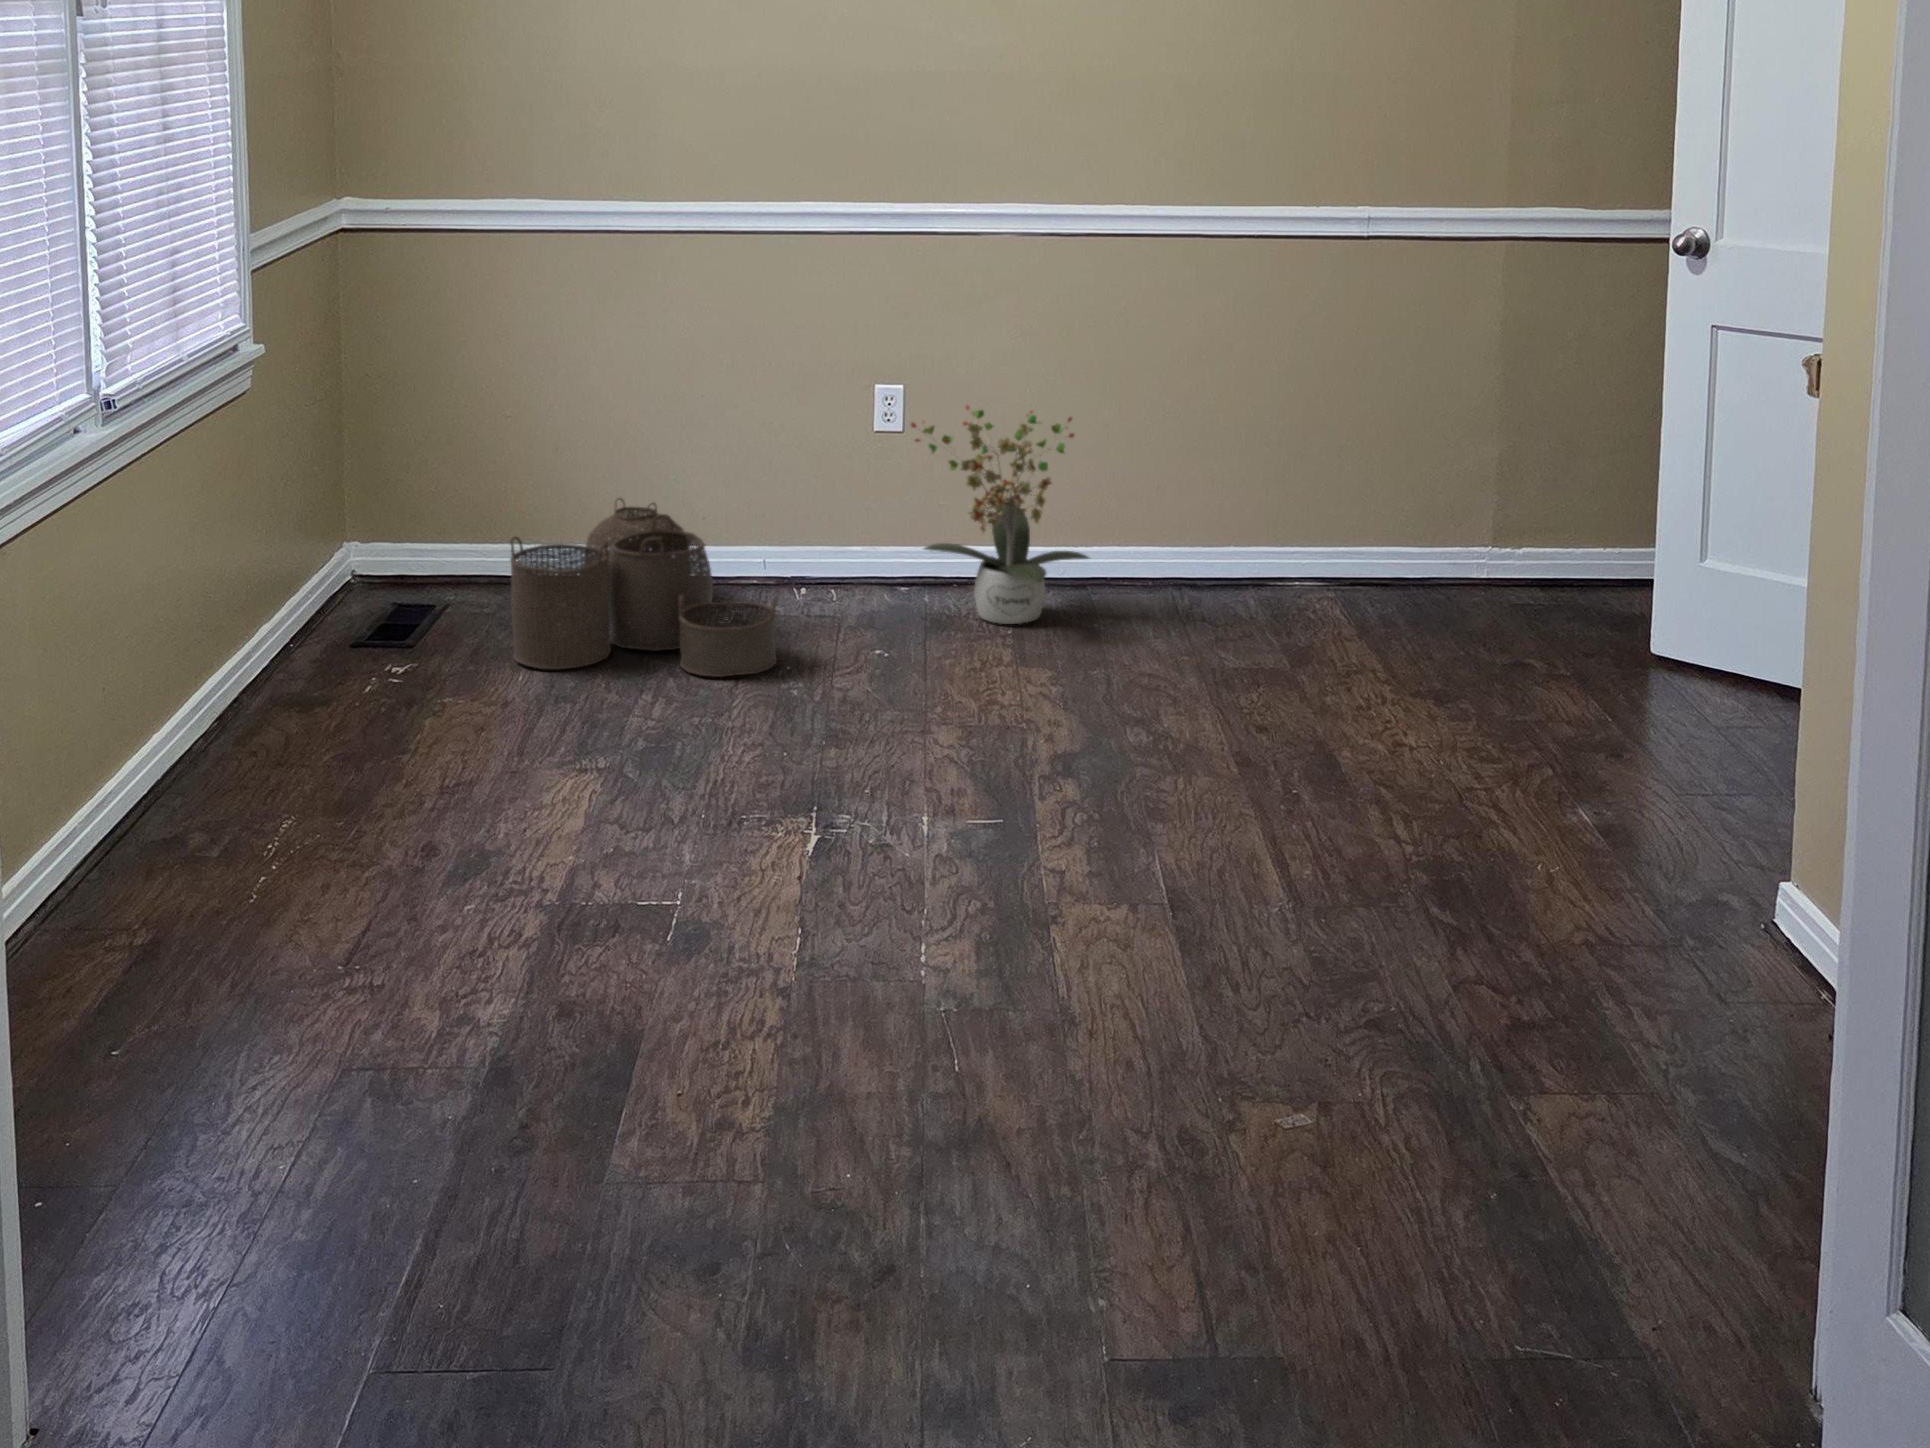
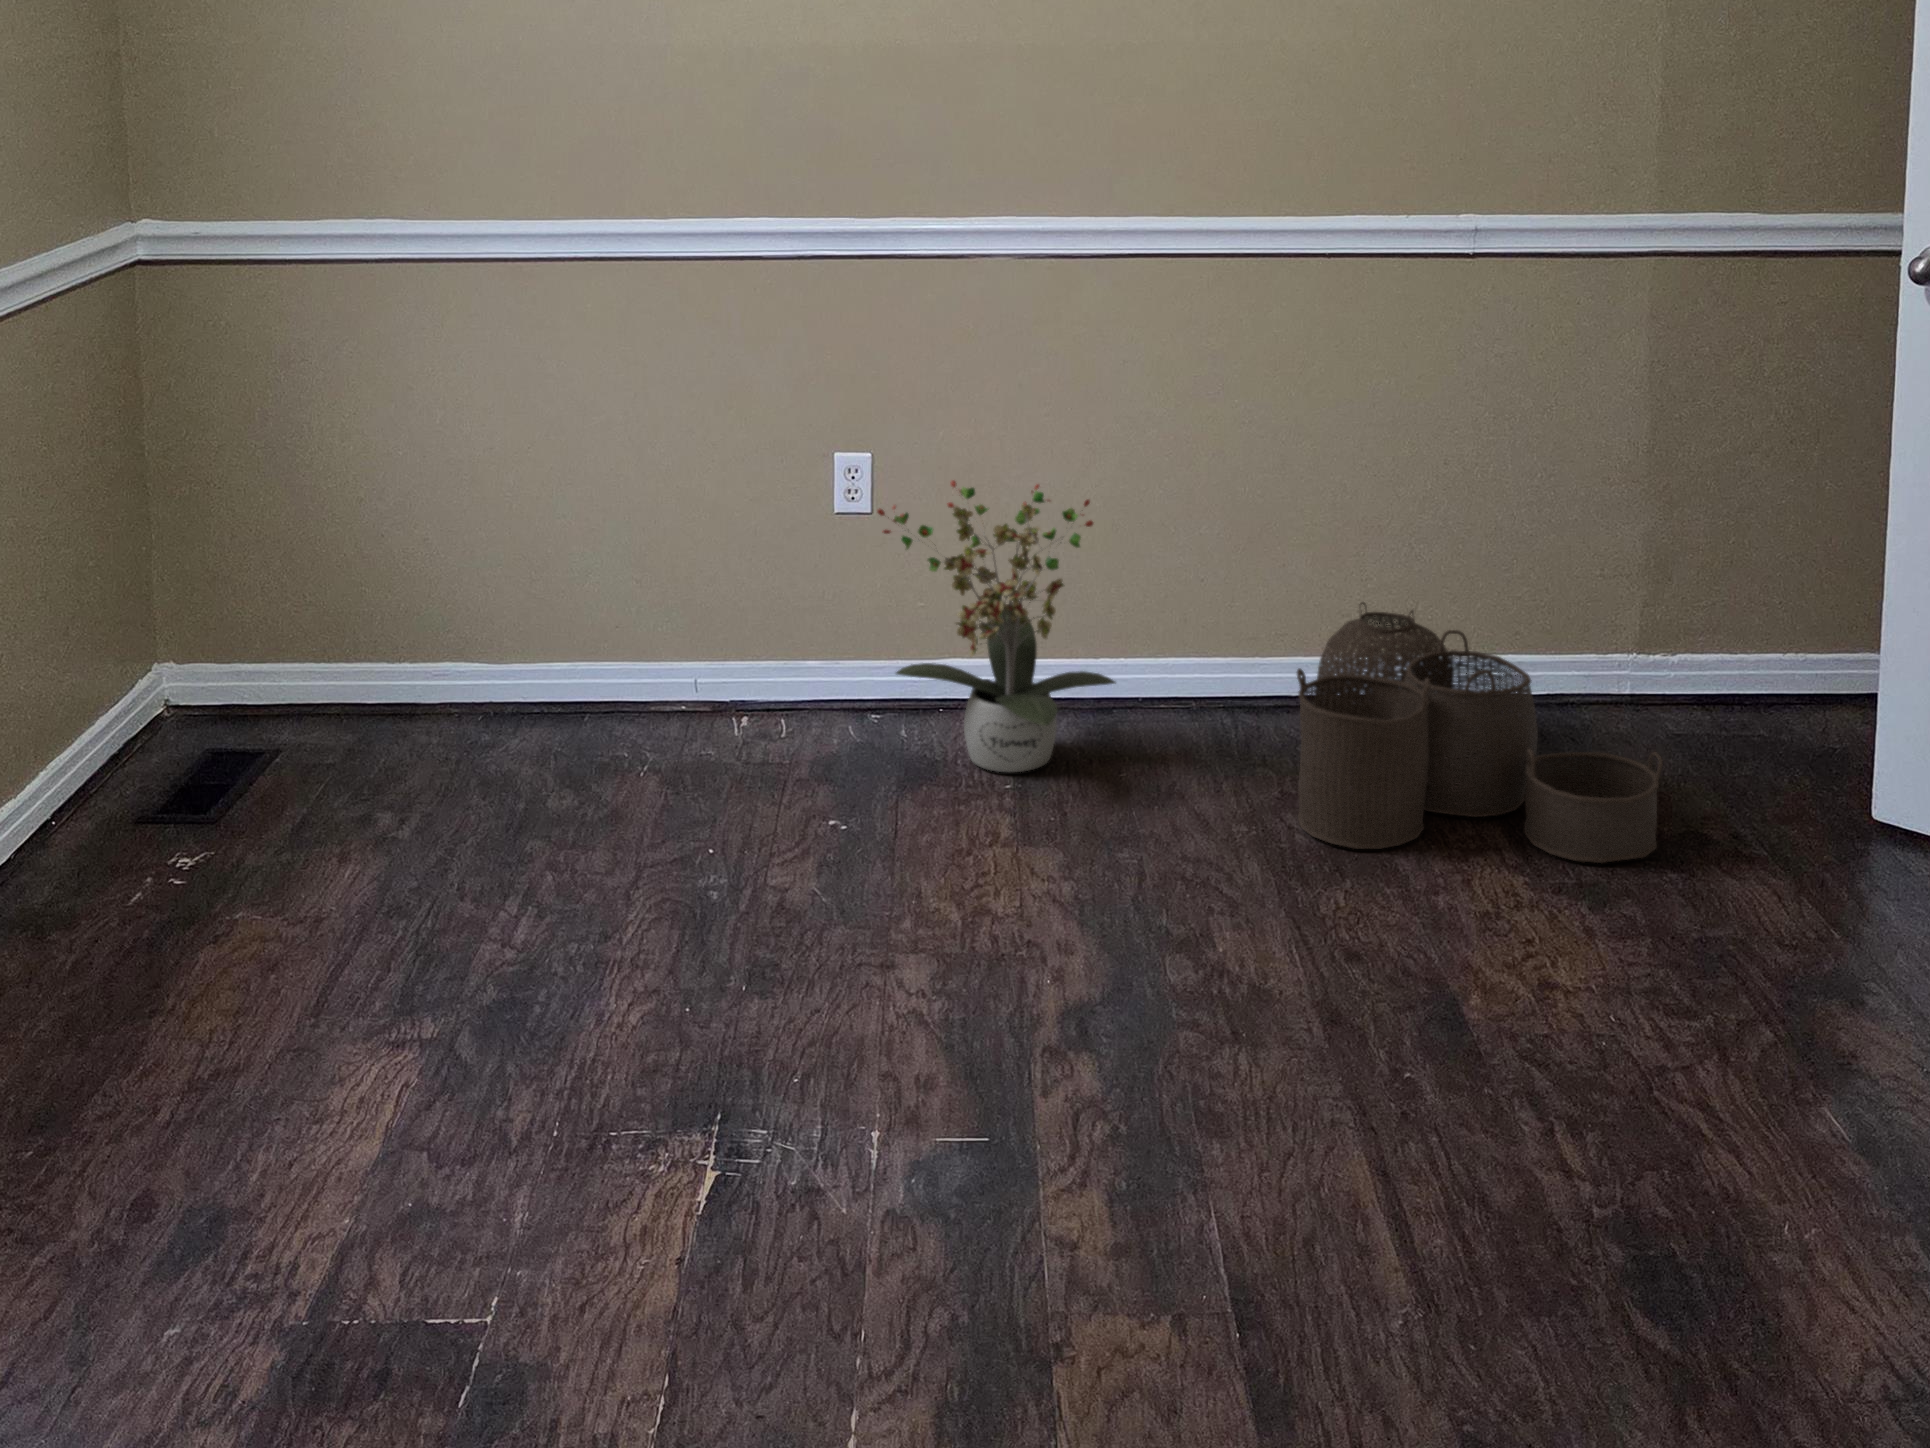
woven basket: present [510,498,777,677] -> present [1297,602,1663,863]

